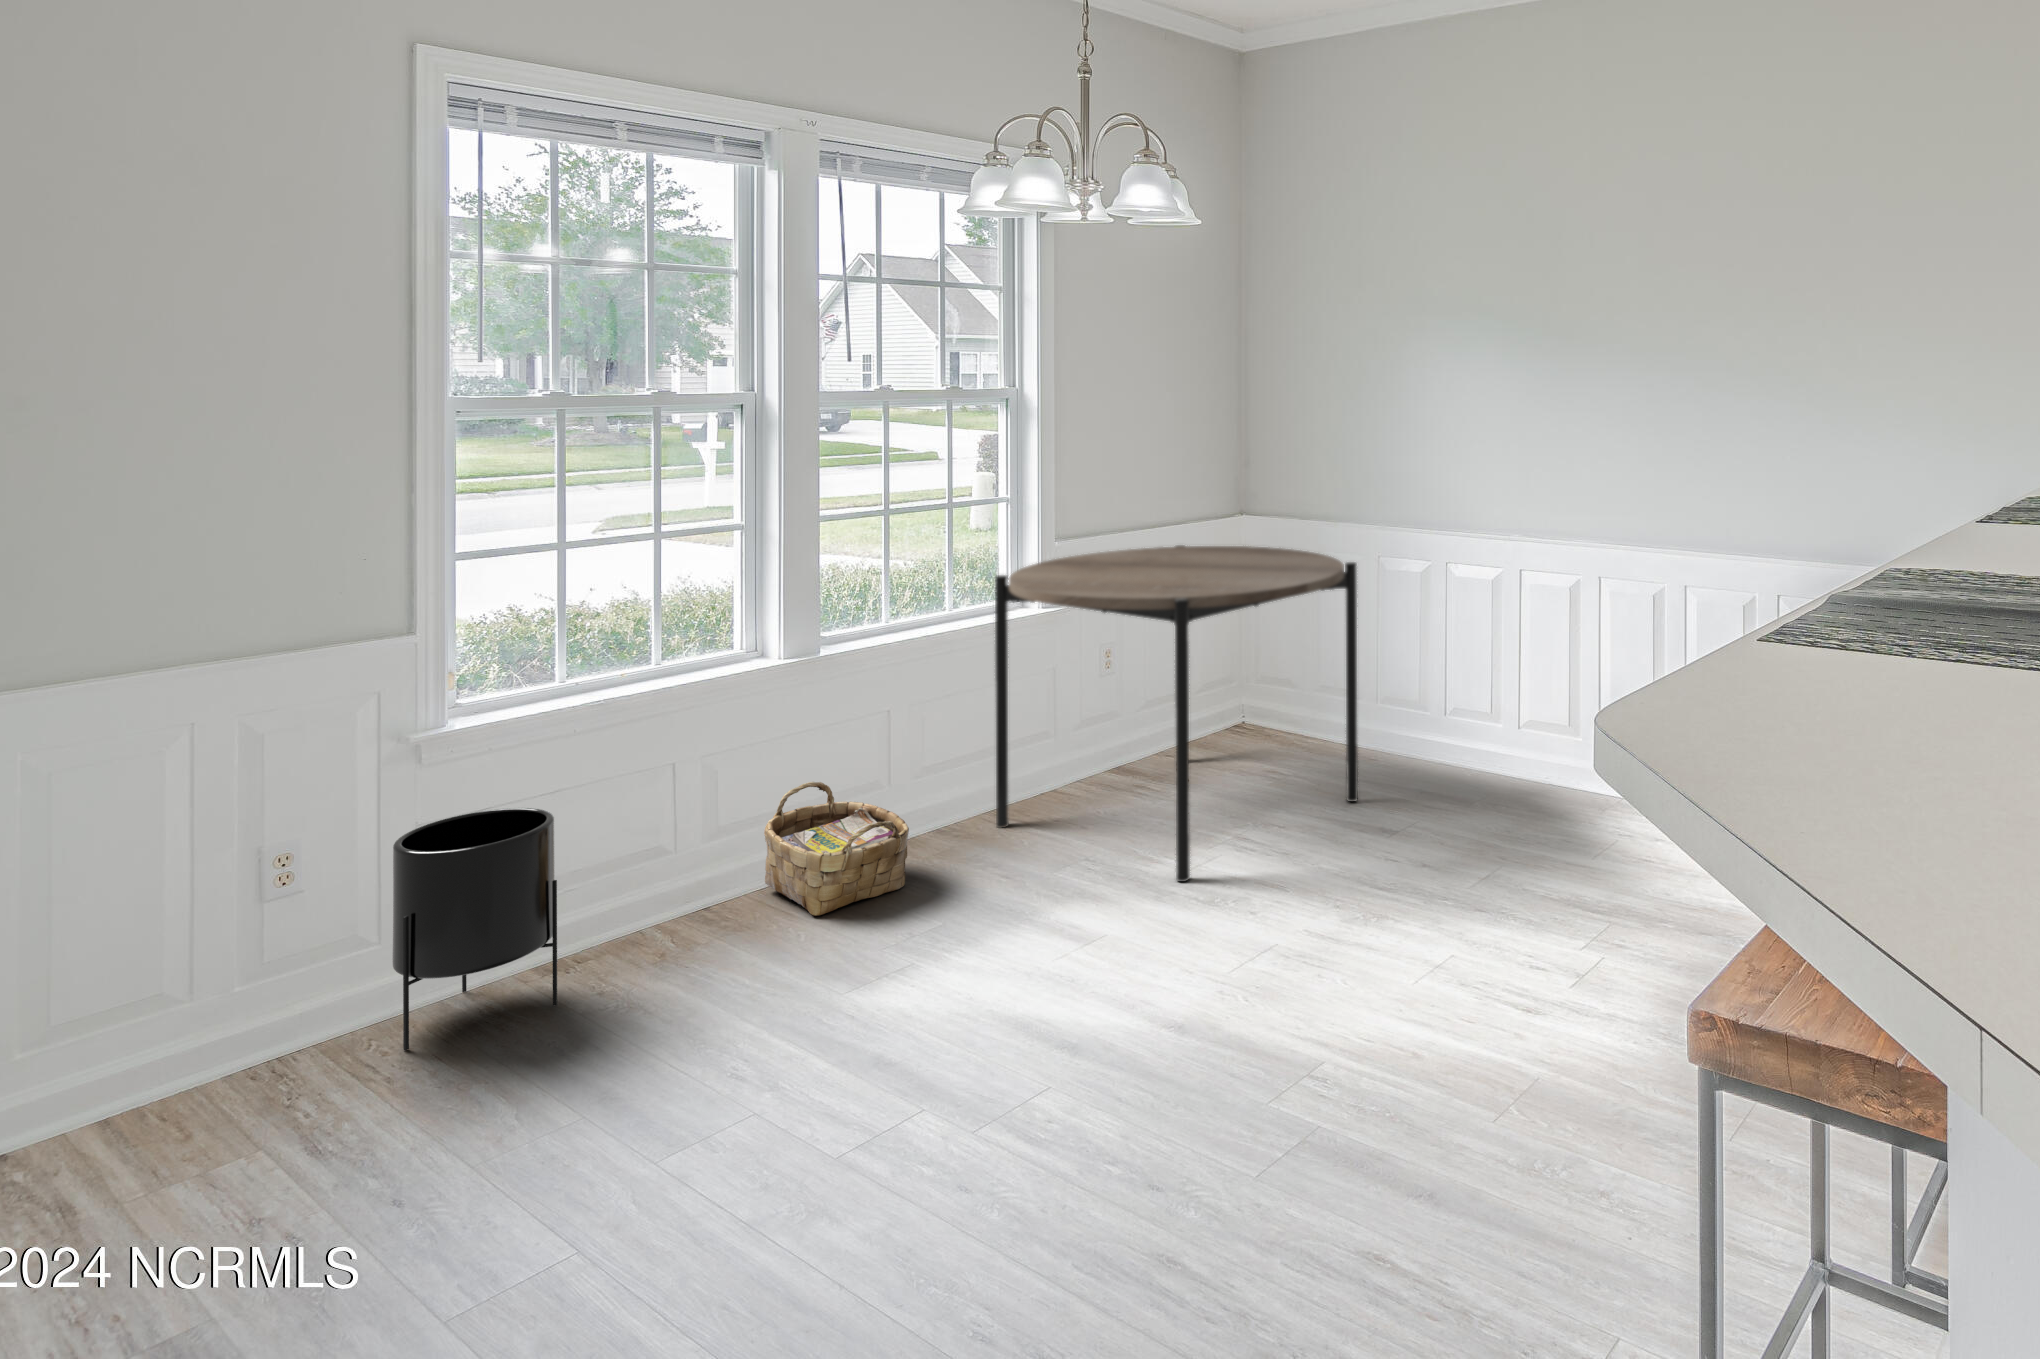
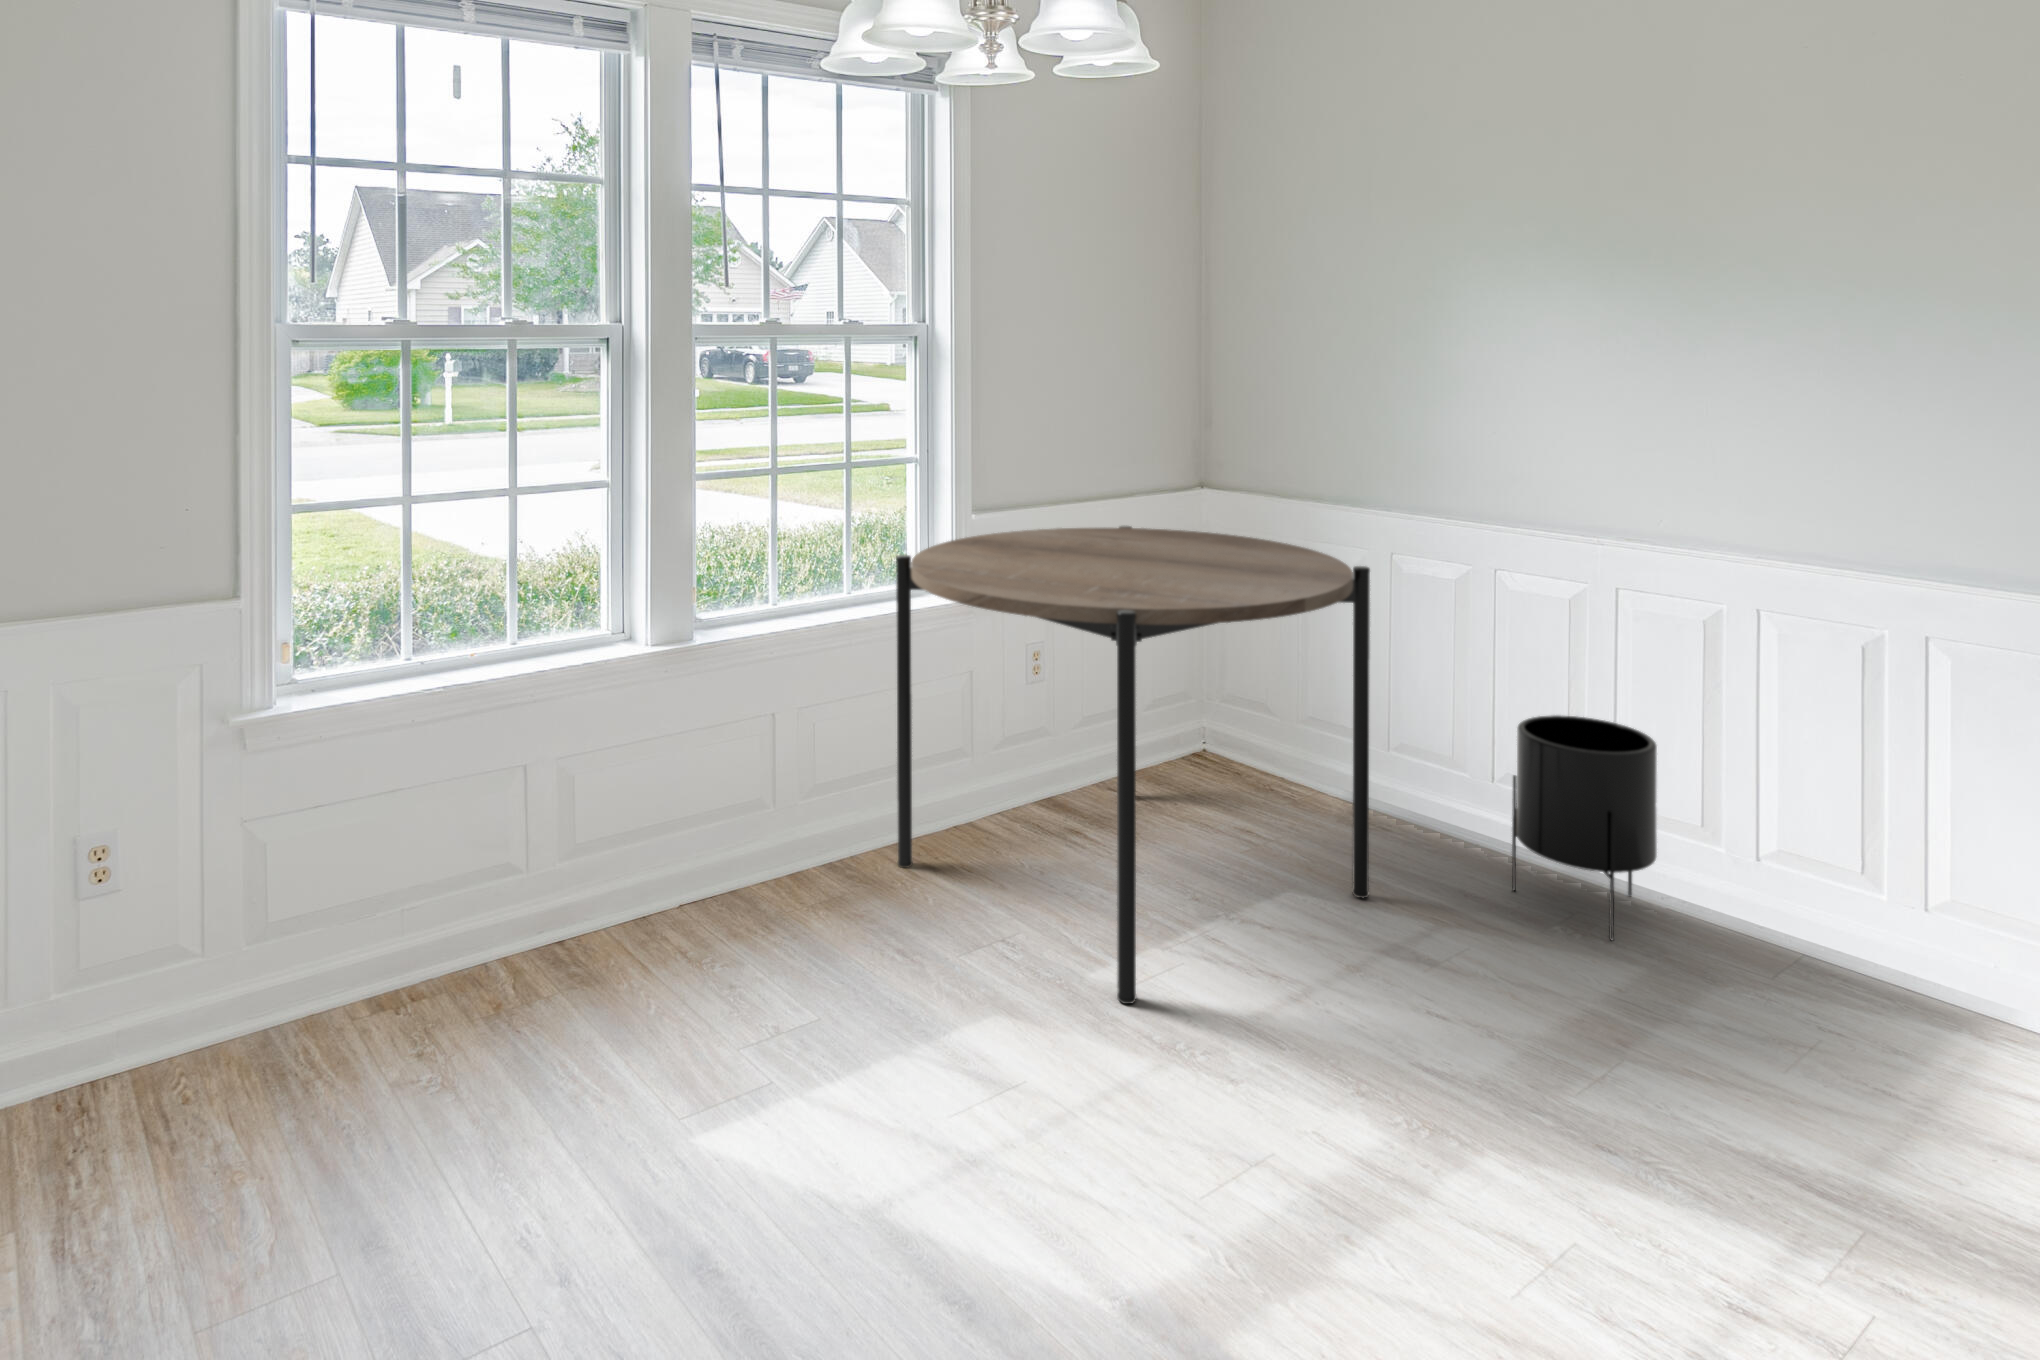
woven basket: present [764,782,909,916] -> none [625,794,784,973]
planter: present [392,808,557,1050] -> present [1512,715,1657,940]

